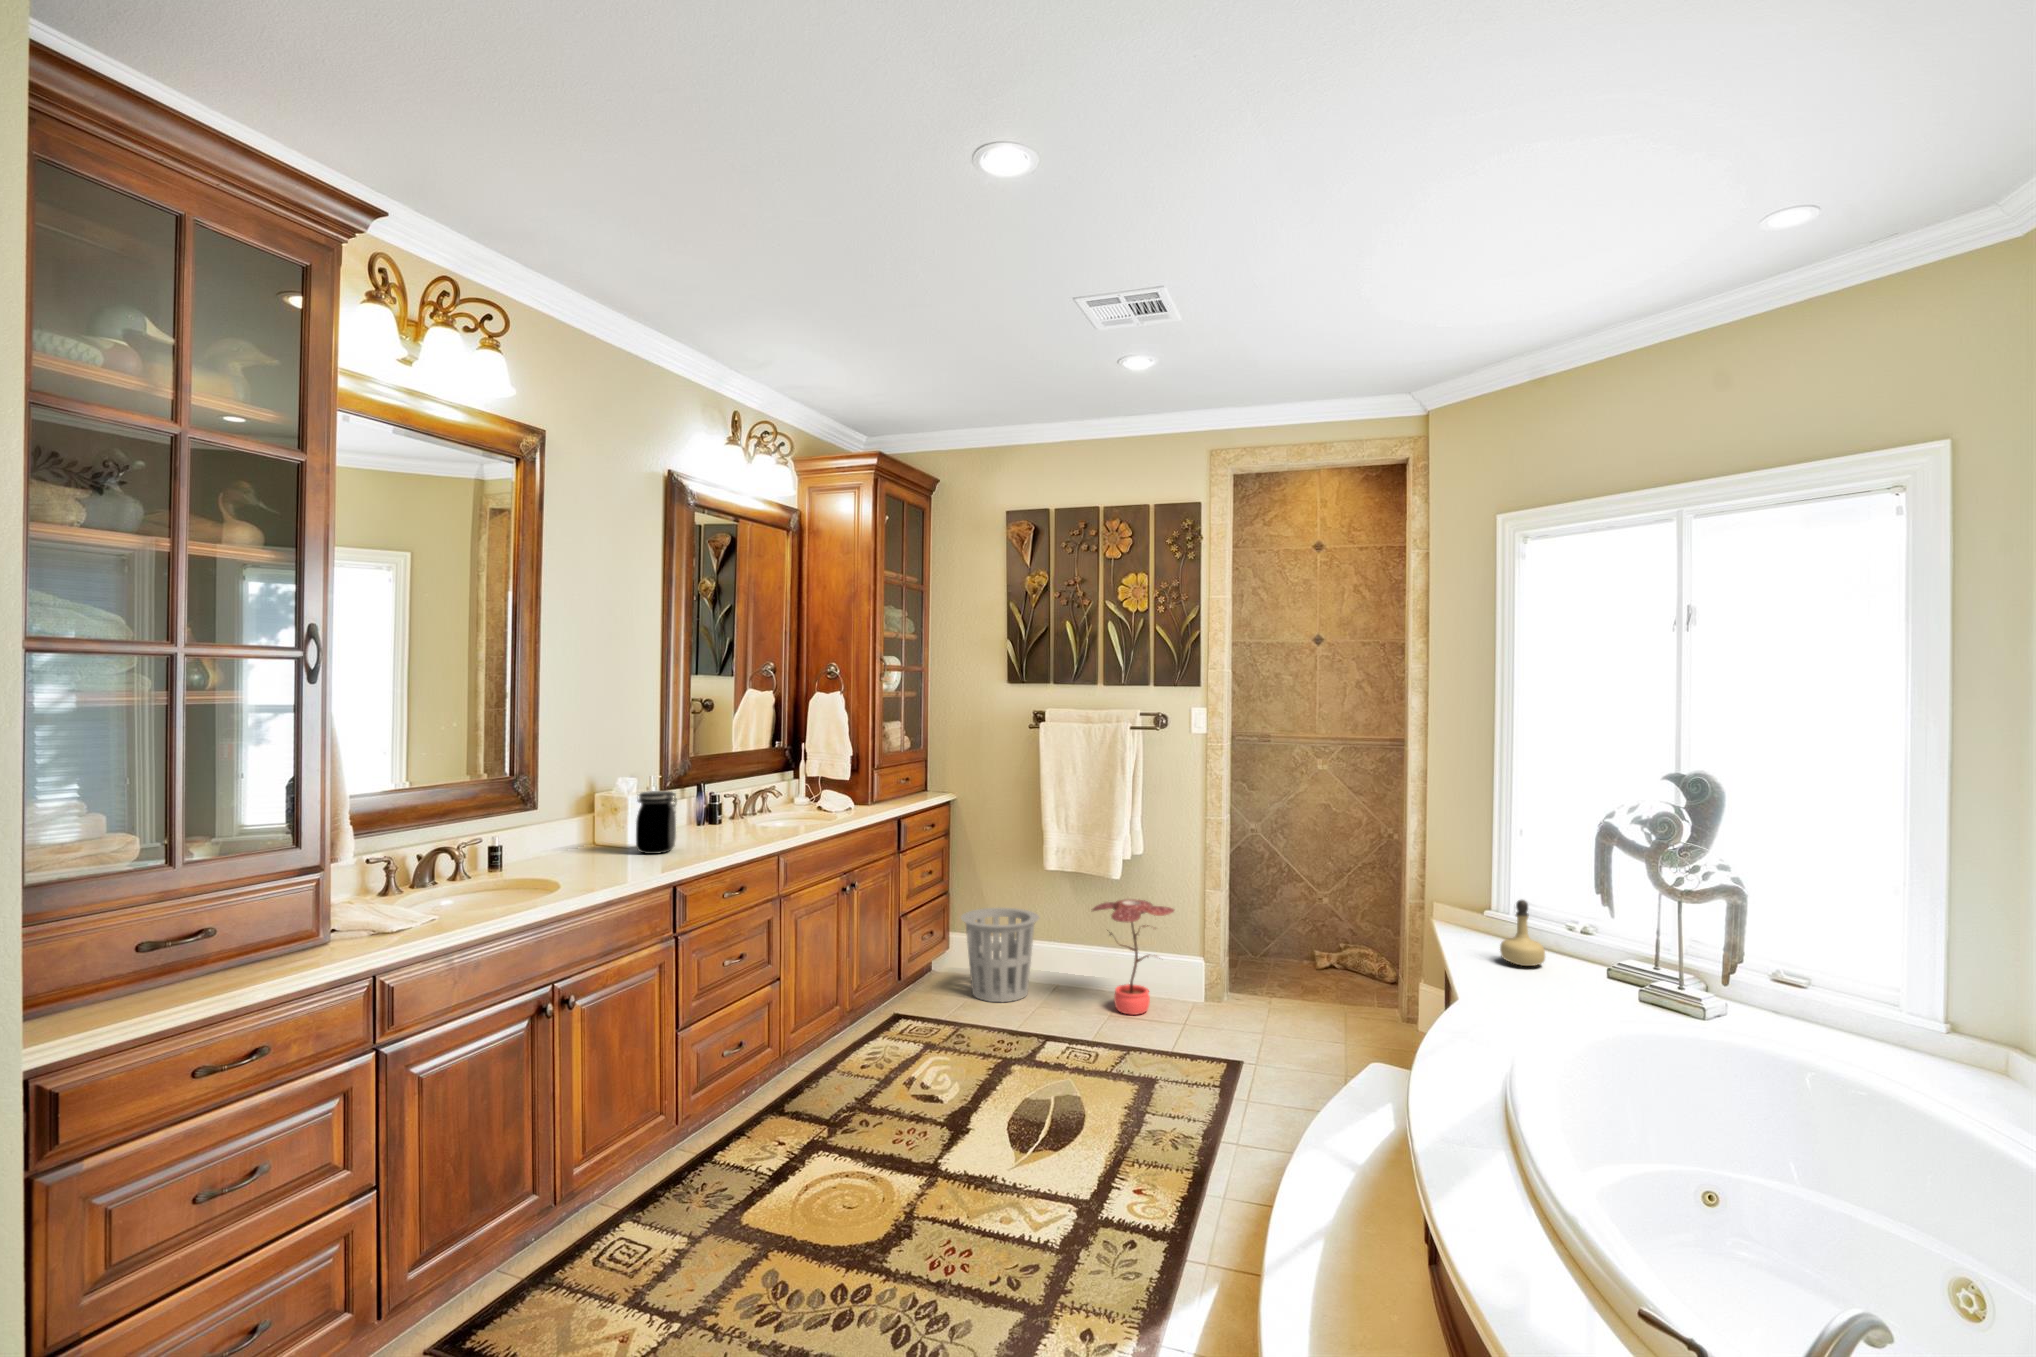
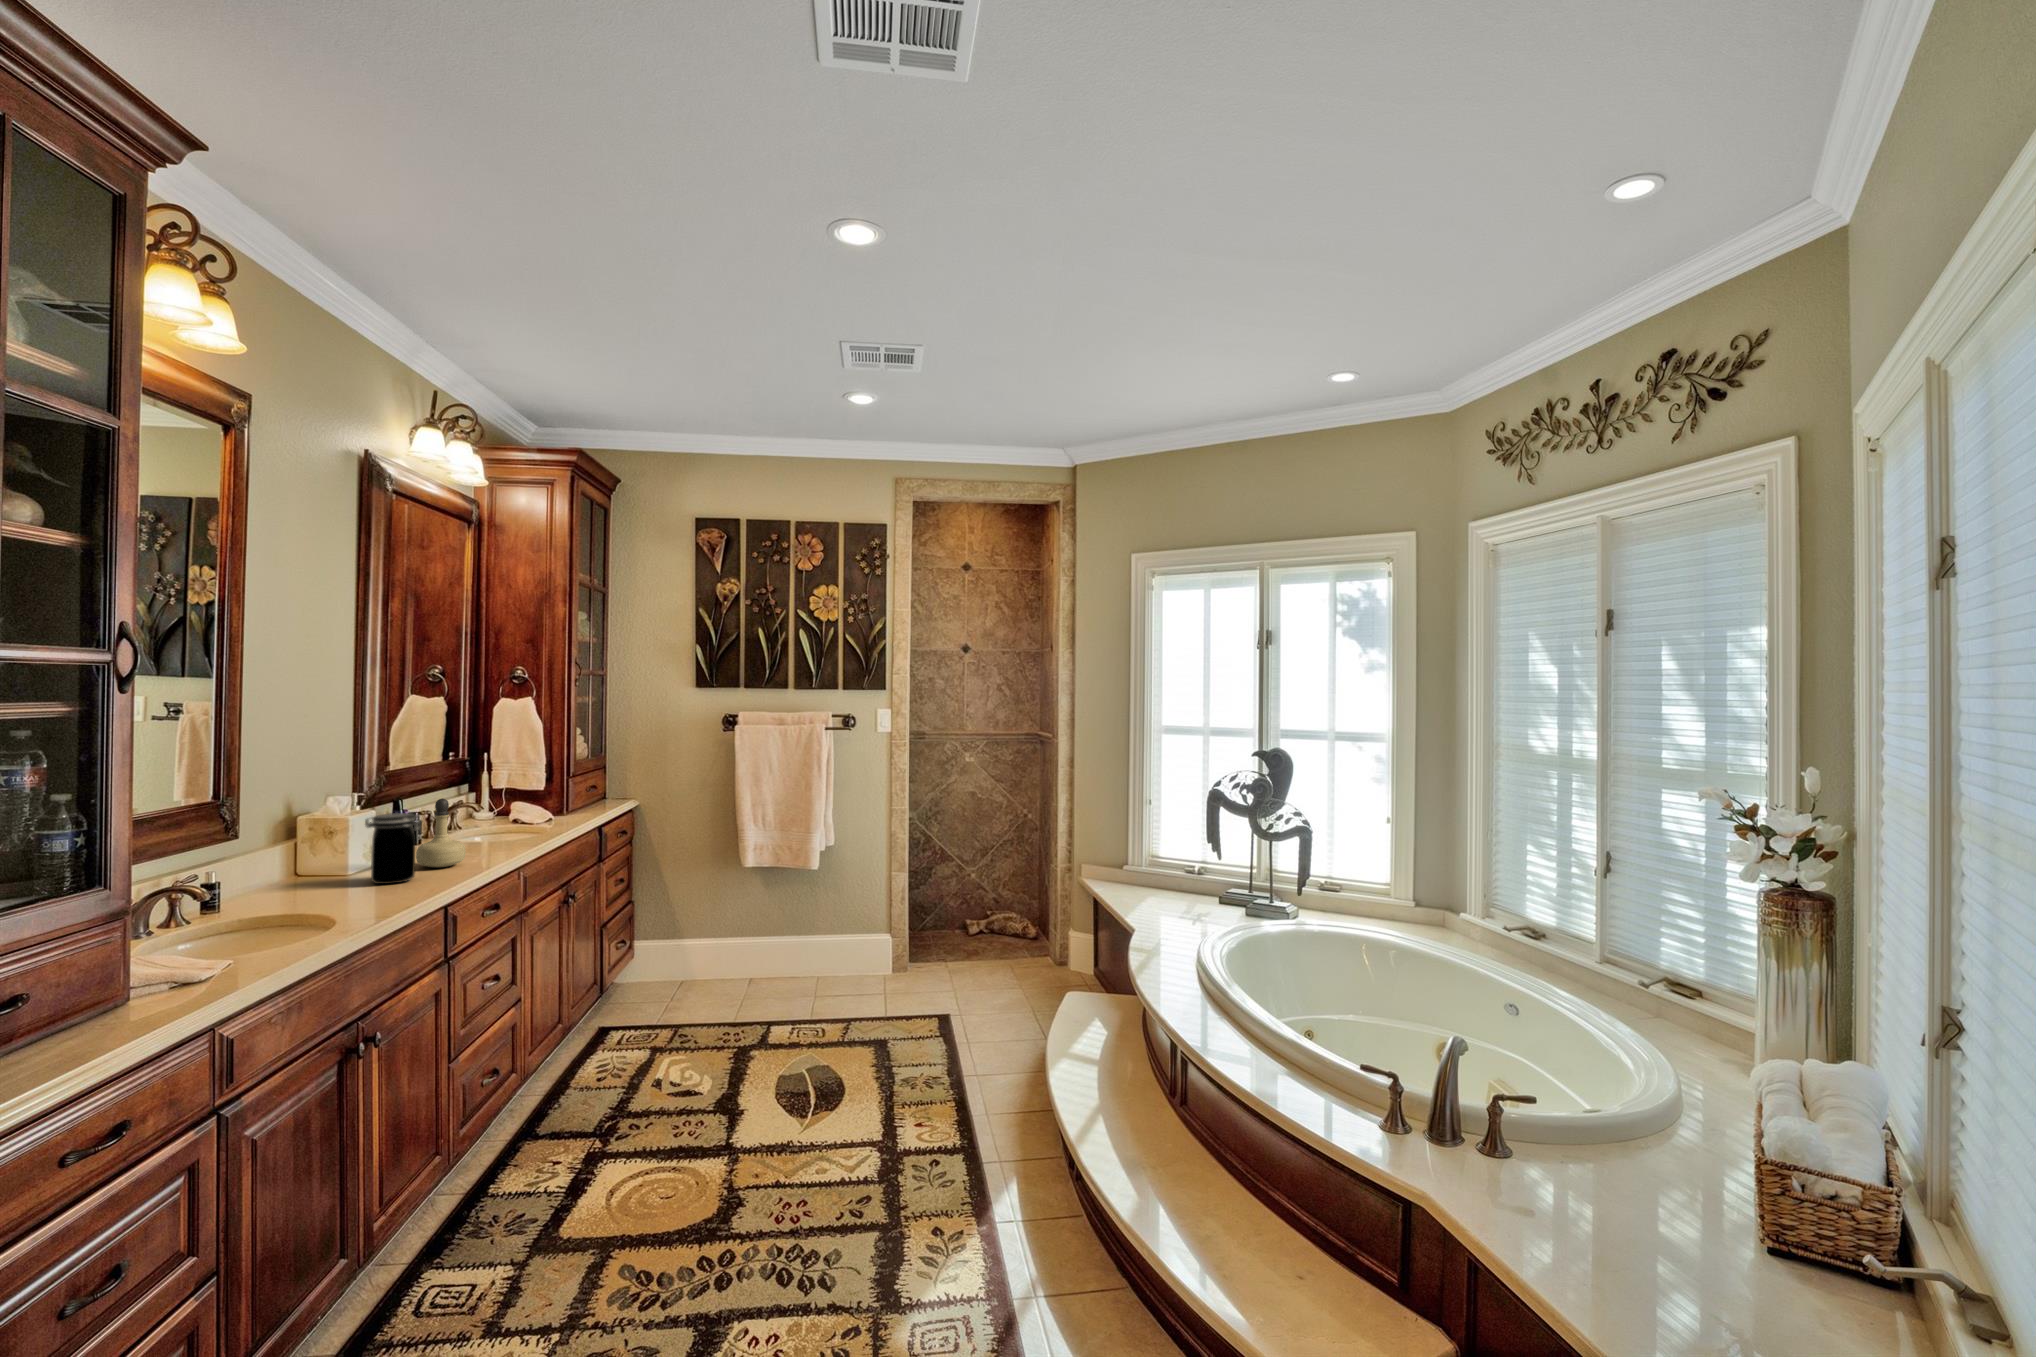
potted plant: present [1092,899,1174,1015] -> none [793,887,871,991]
perfume bottle: present [1500,900,1545,966] -> present [416,798,466,868]
waste basket: present [961,908,1039,1002] -> none [655,908,738,1002]

